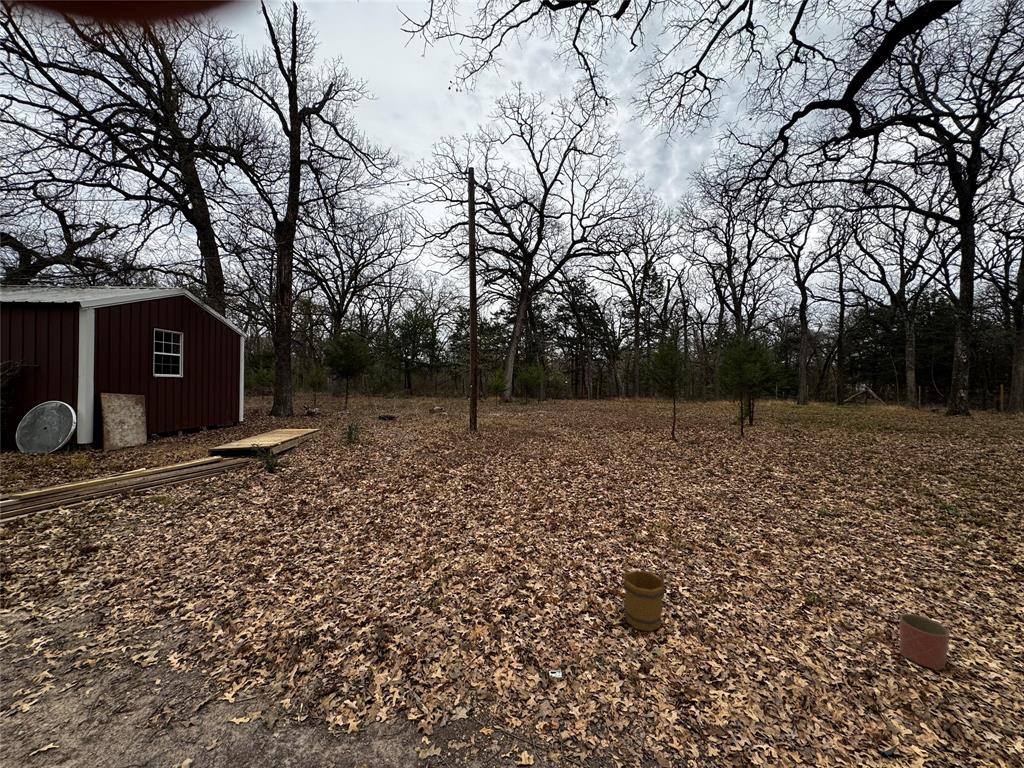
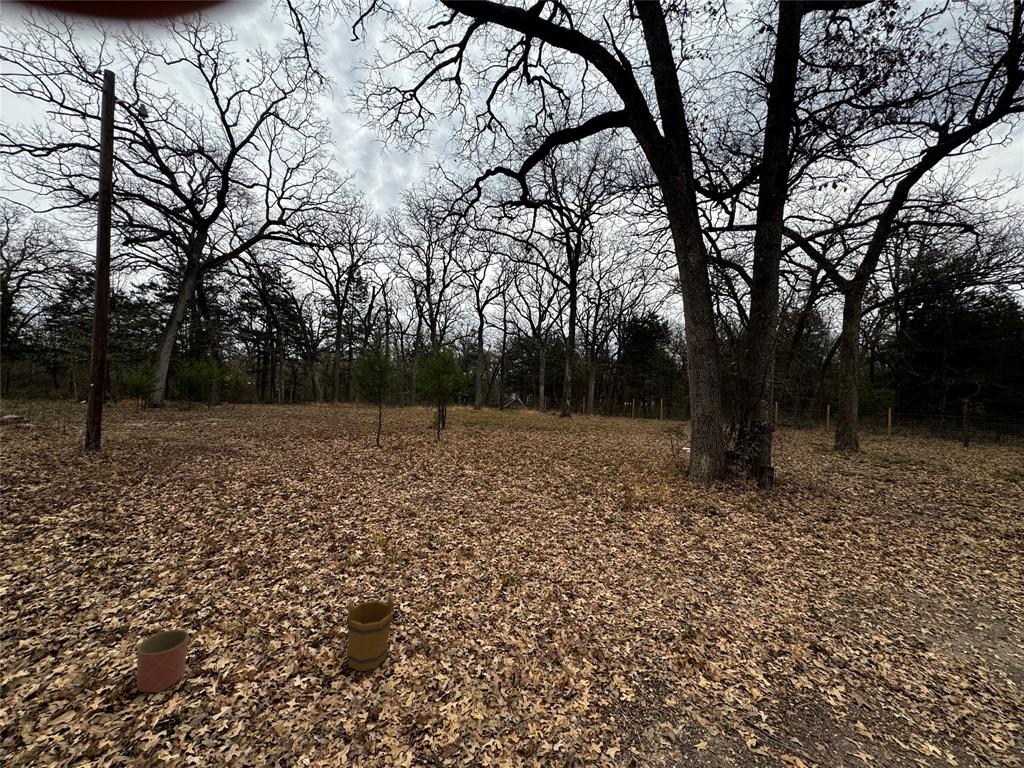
planter: present [899,614,950,670] -> present [137,629,189,693]

